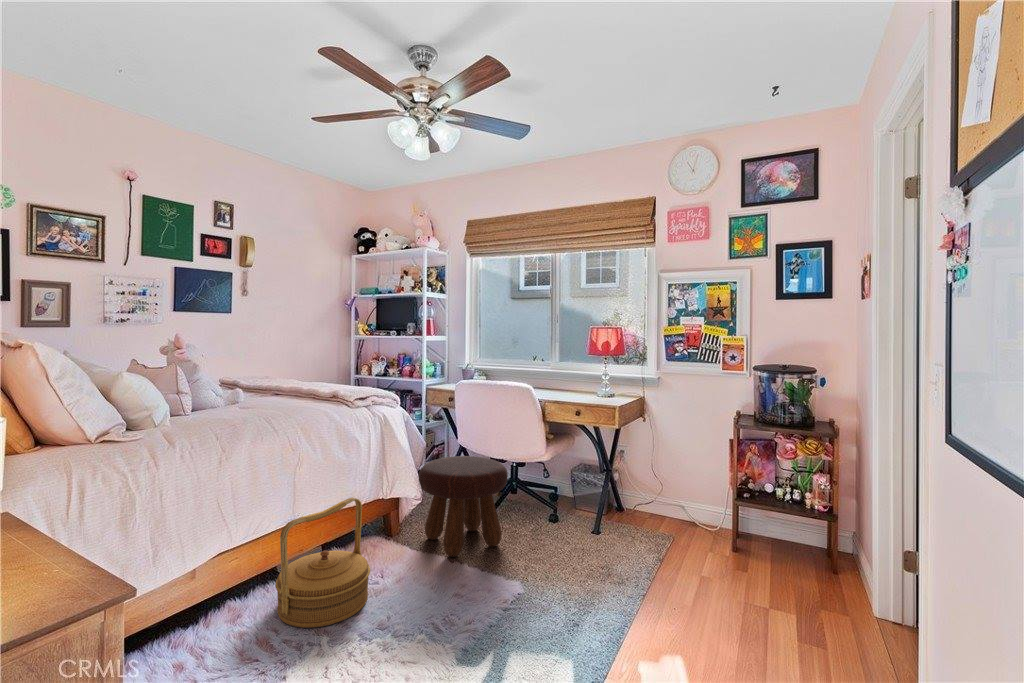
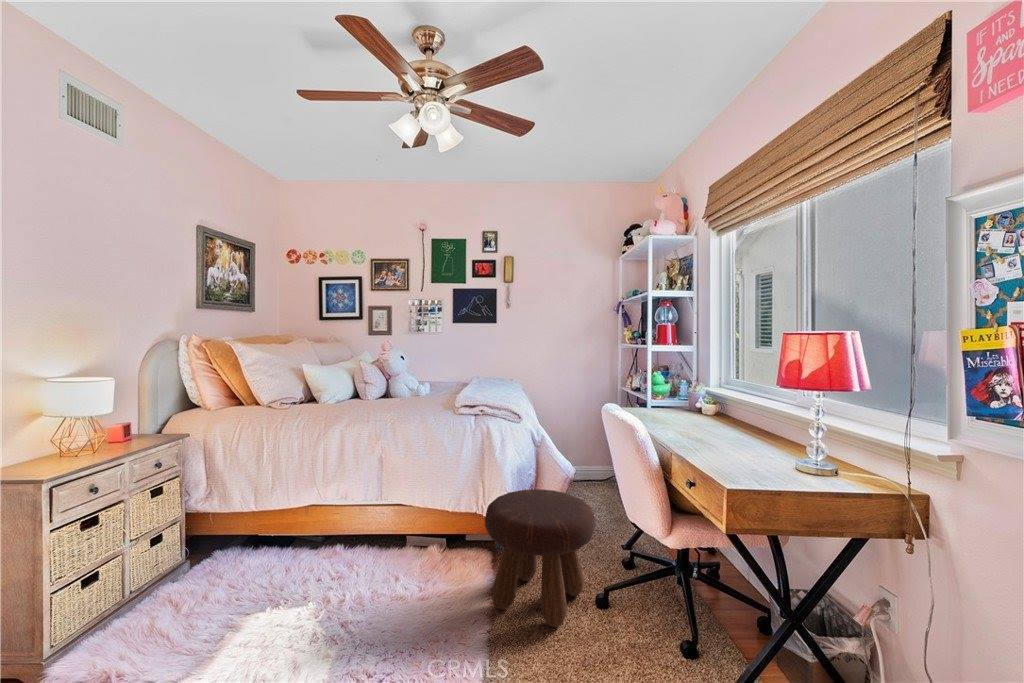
woven basket: present [275,497,370,628] -> none [325,497,414,603]

